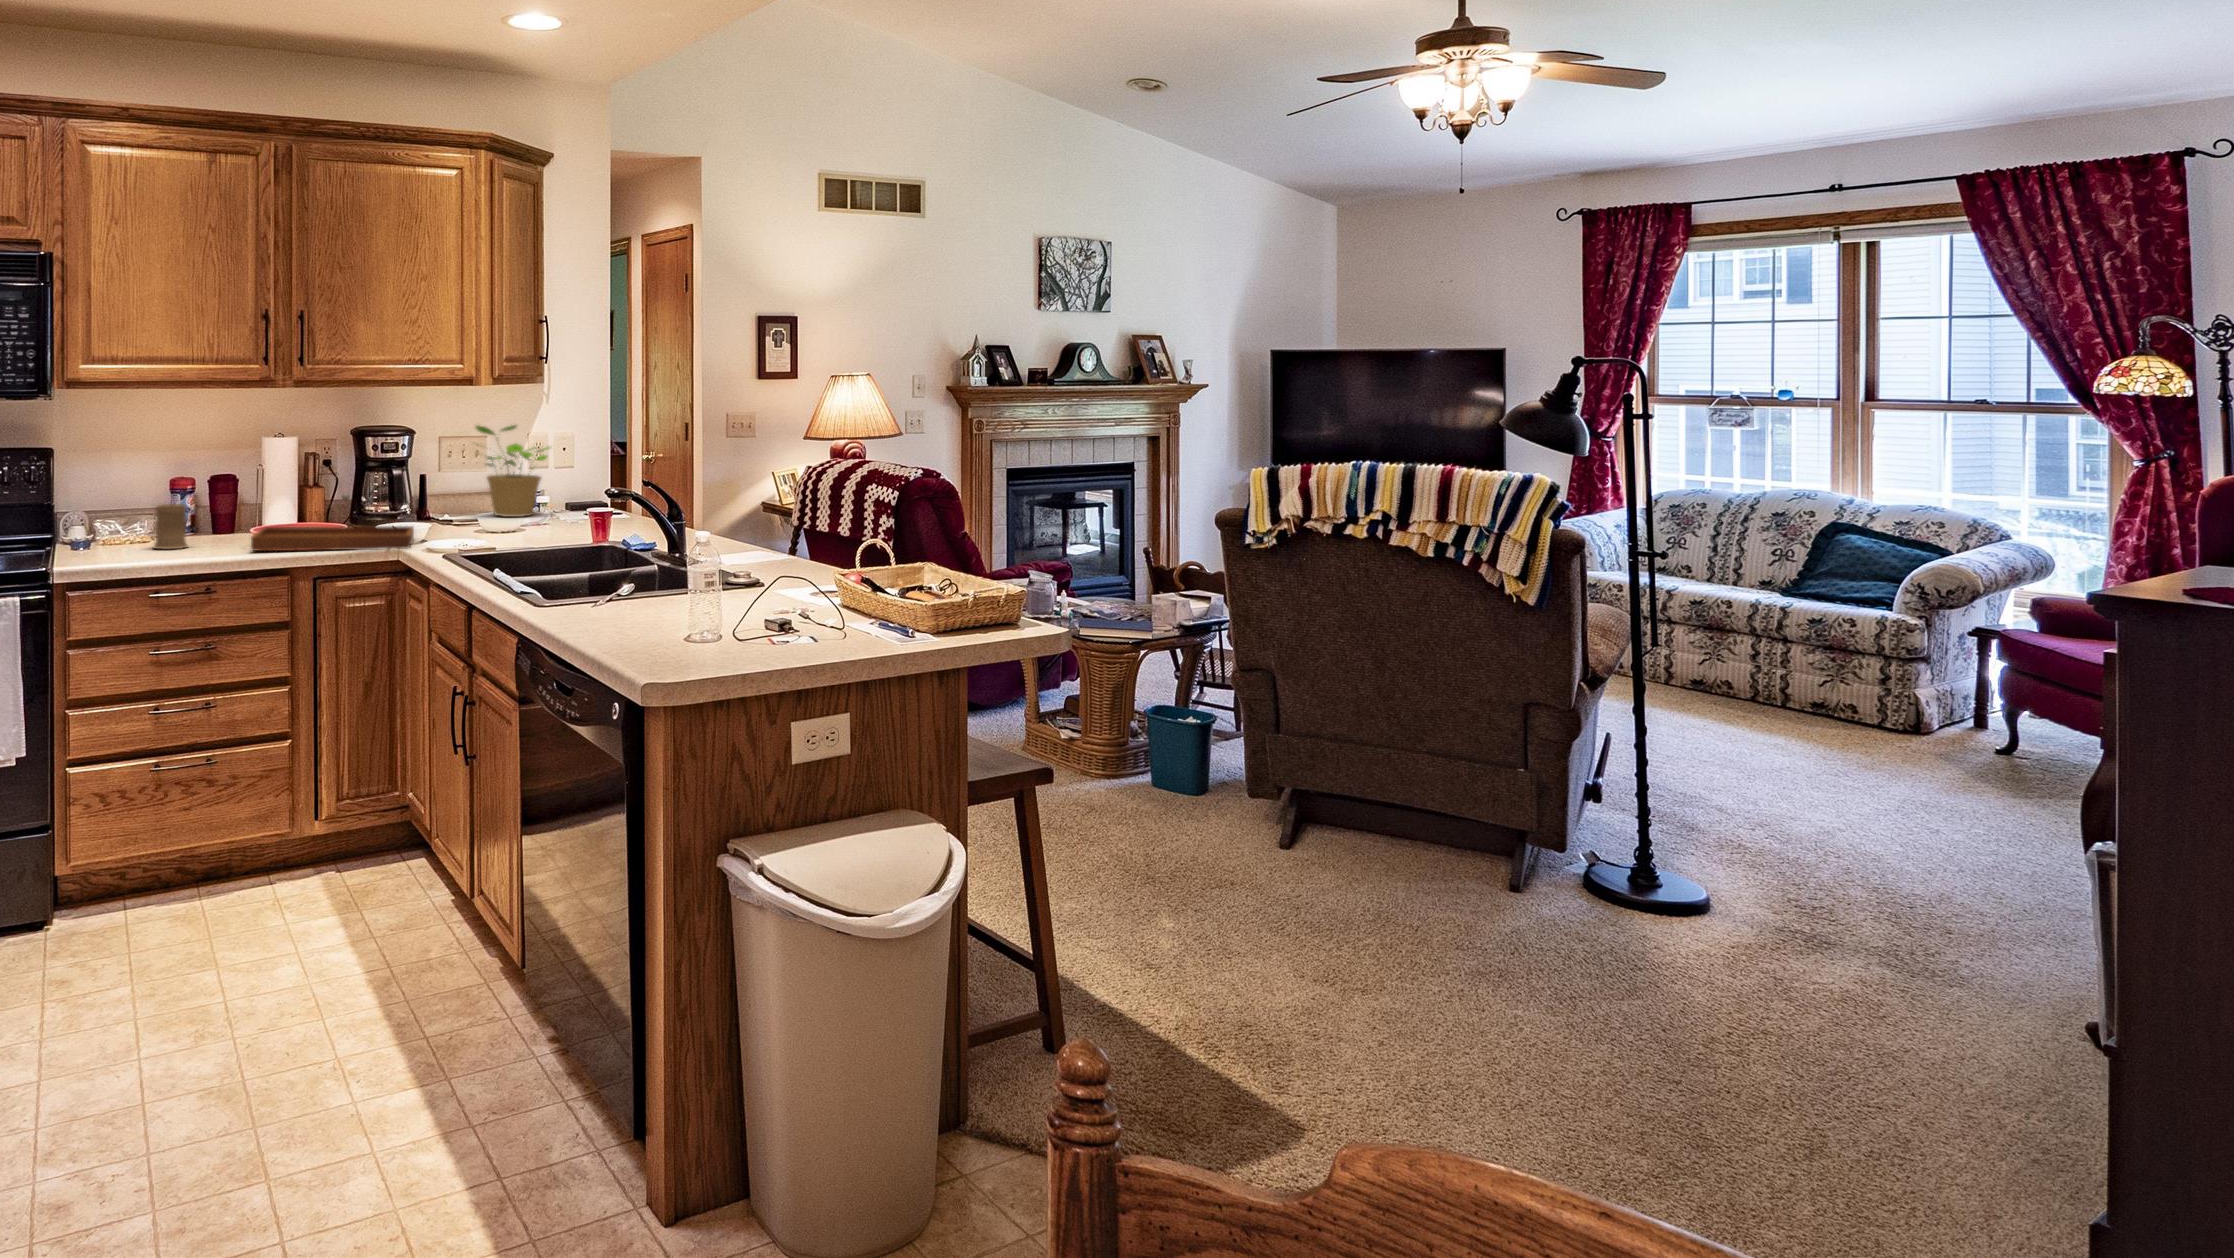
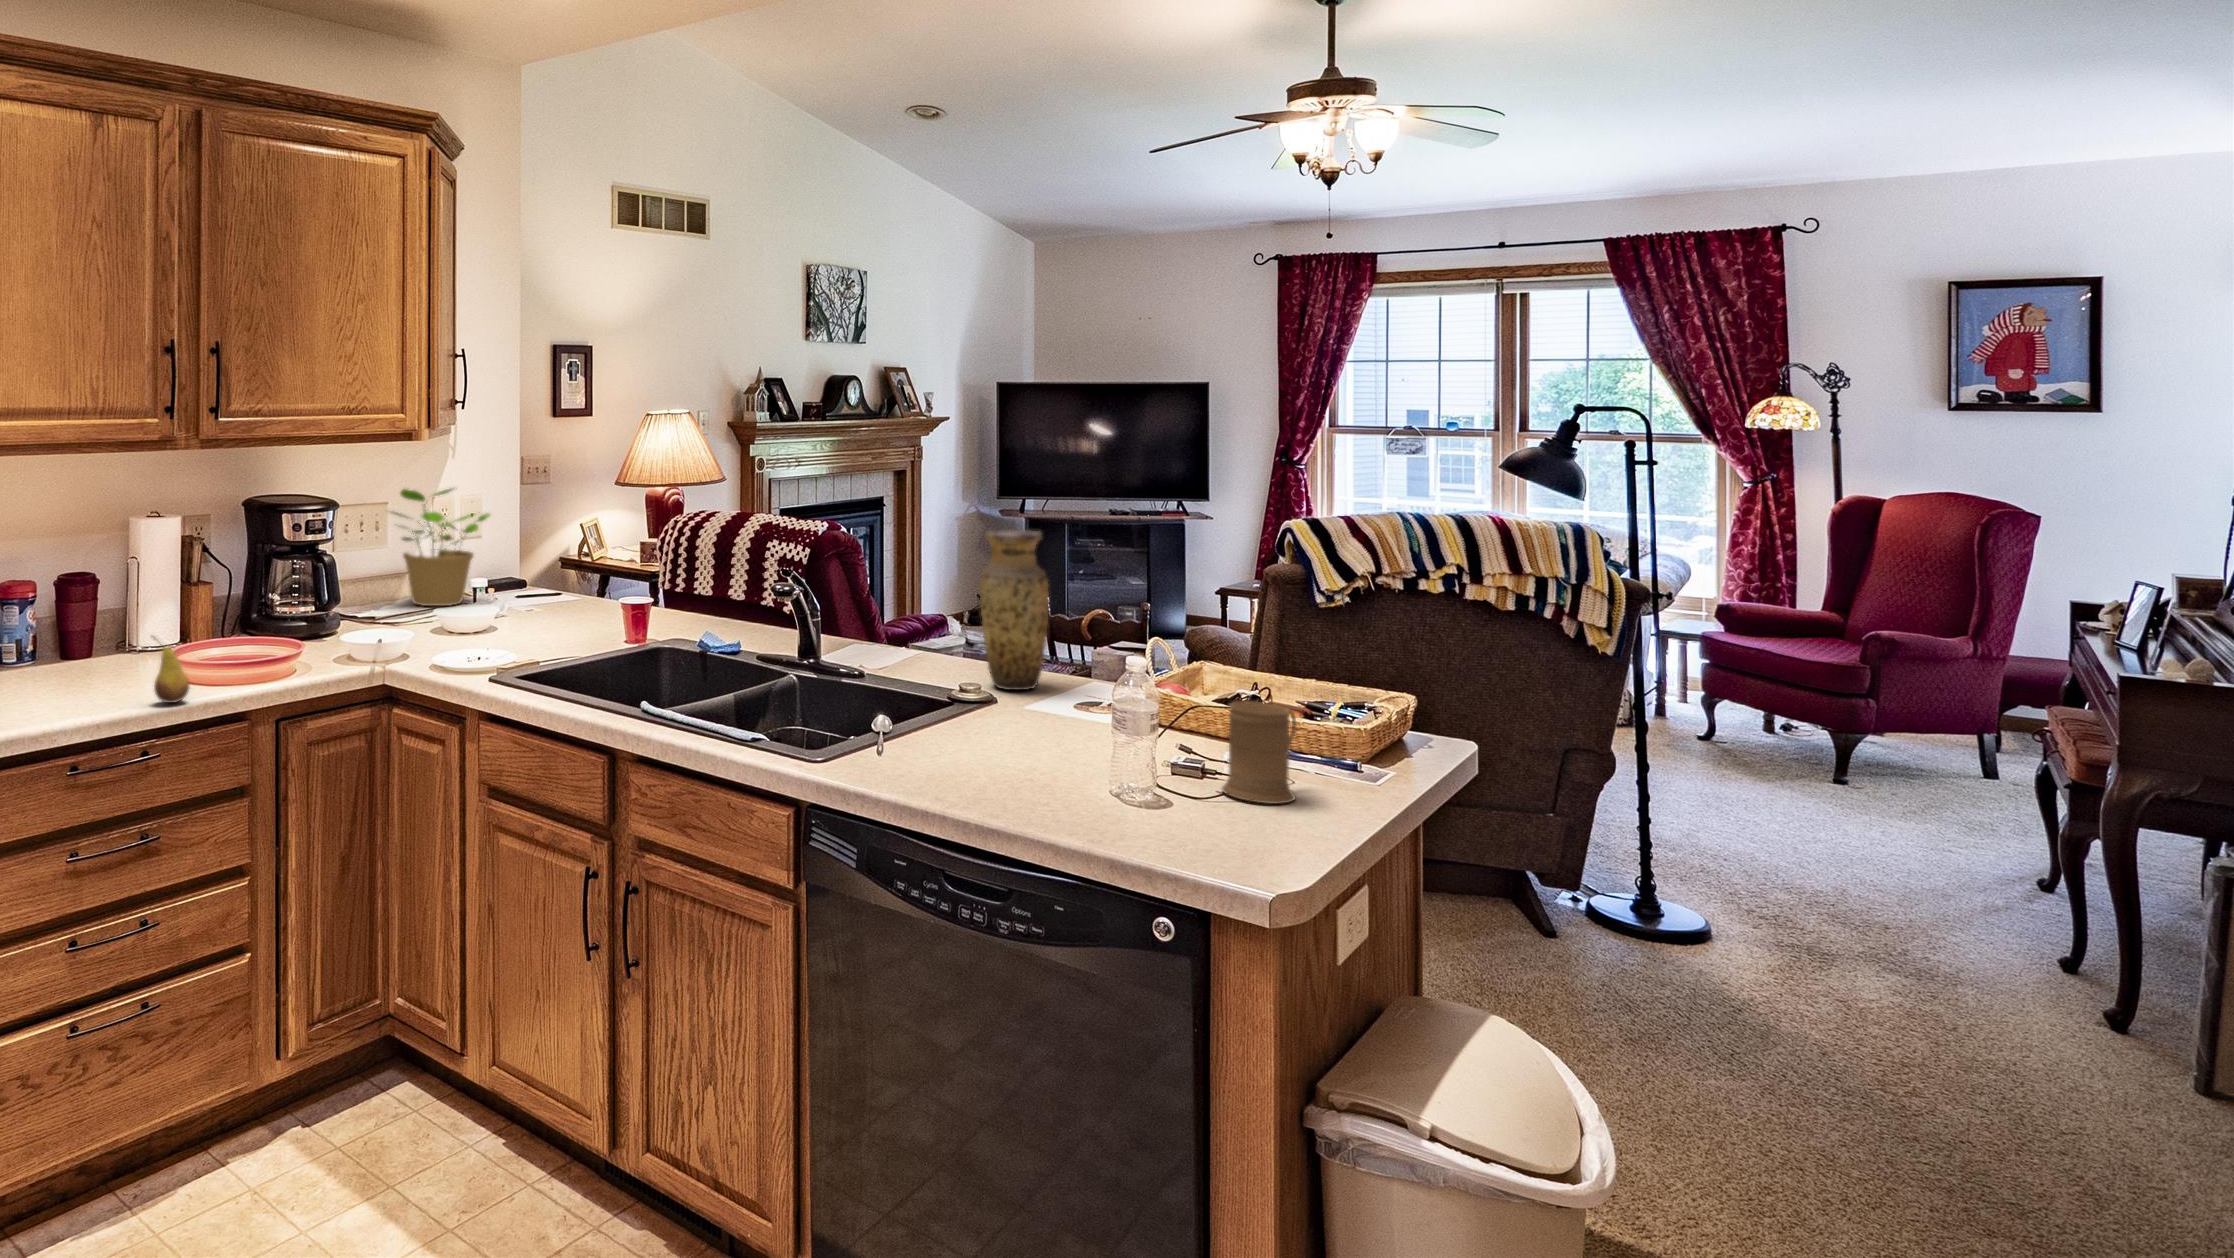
vase: none [745,454,799,579] -> present [980,529,1049,690]
tray: present [251,494,414,551] -> none [192,594,430,689]
mug: present [153,504,196,549] -> present [1222,701,1296,804]
fruit: none [201,510,227,556] -> present [154,644,190,703]

